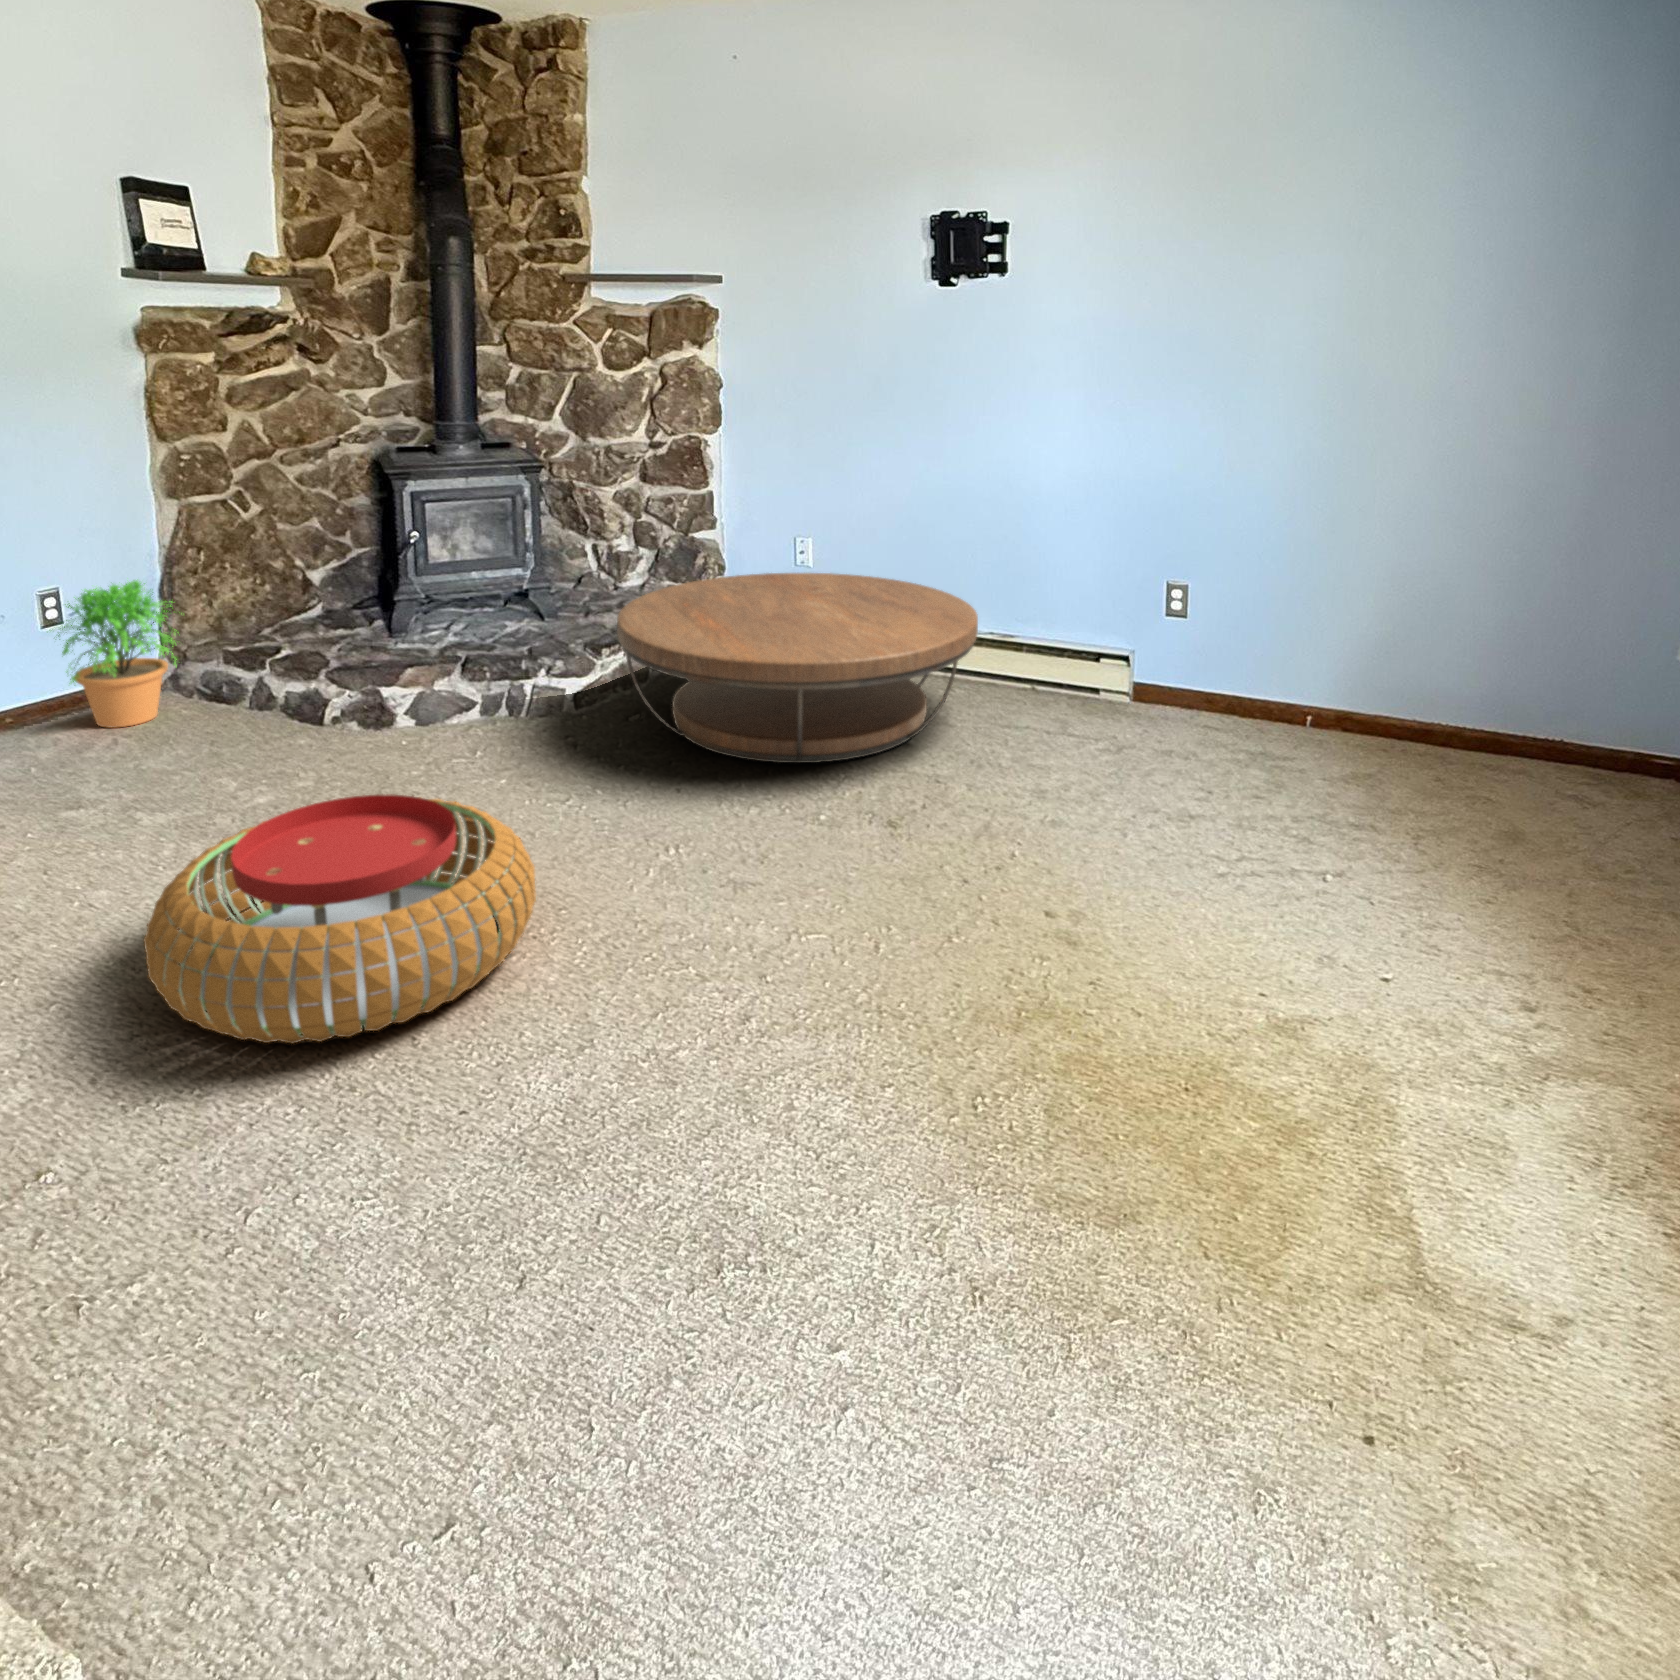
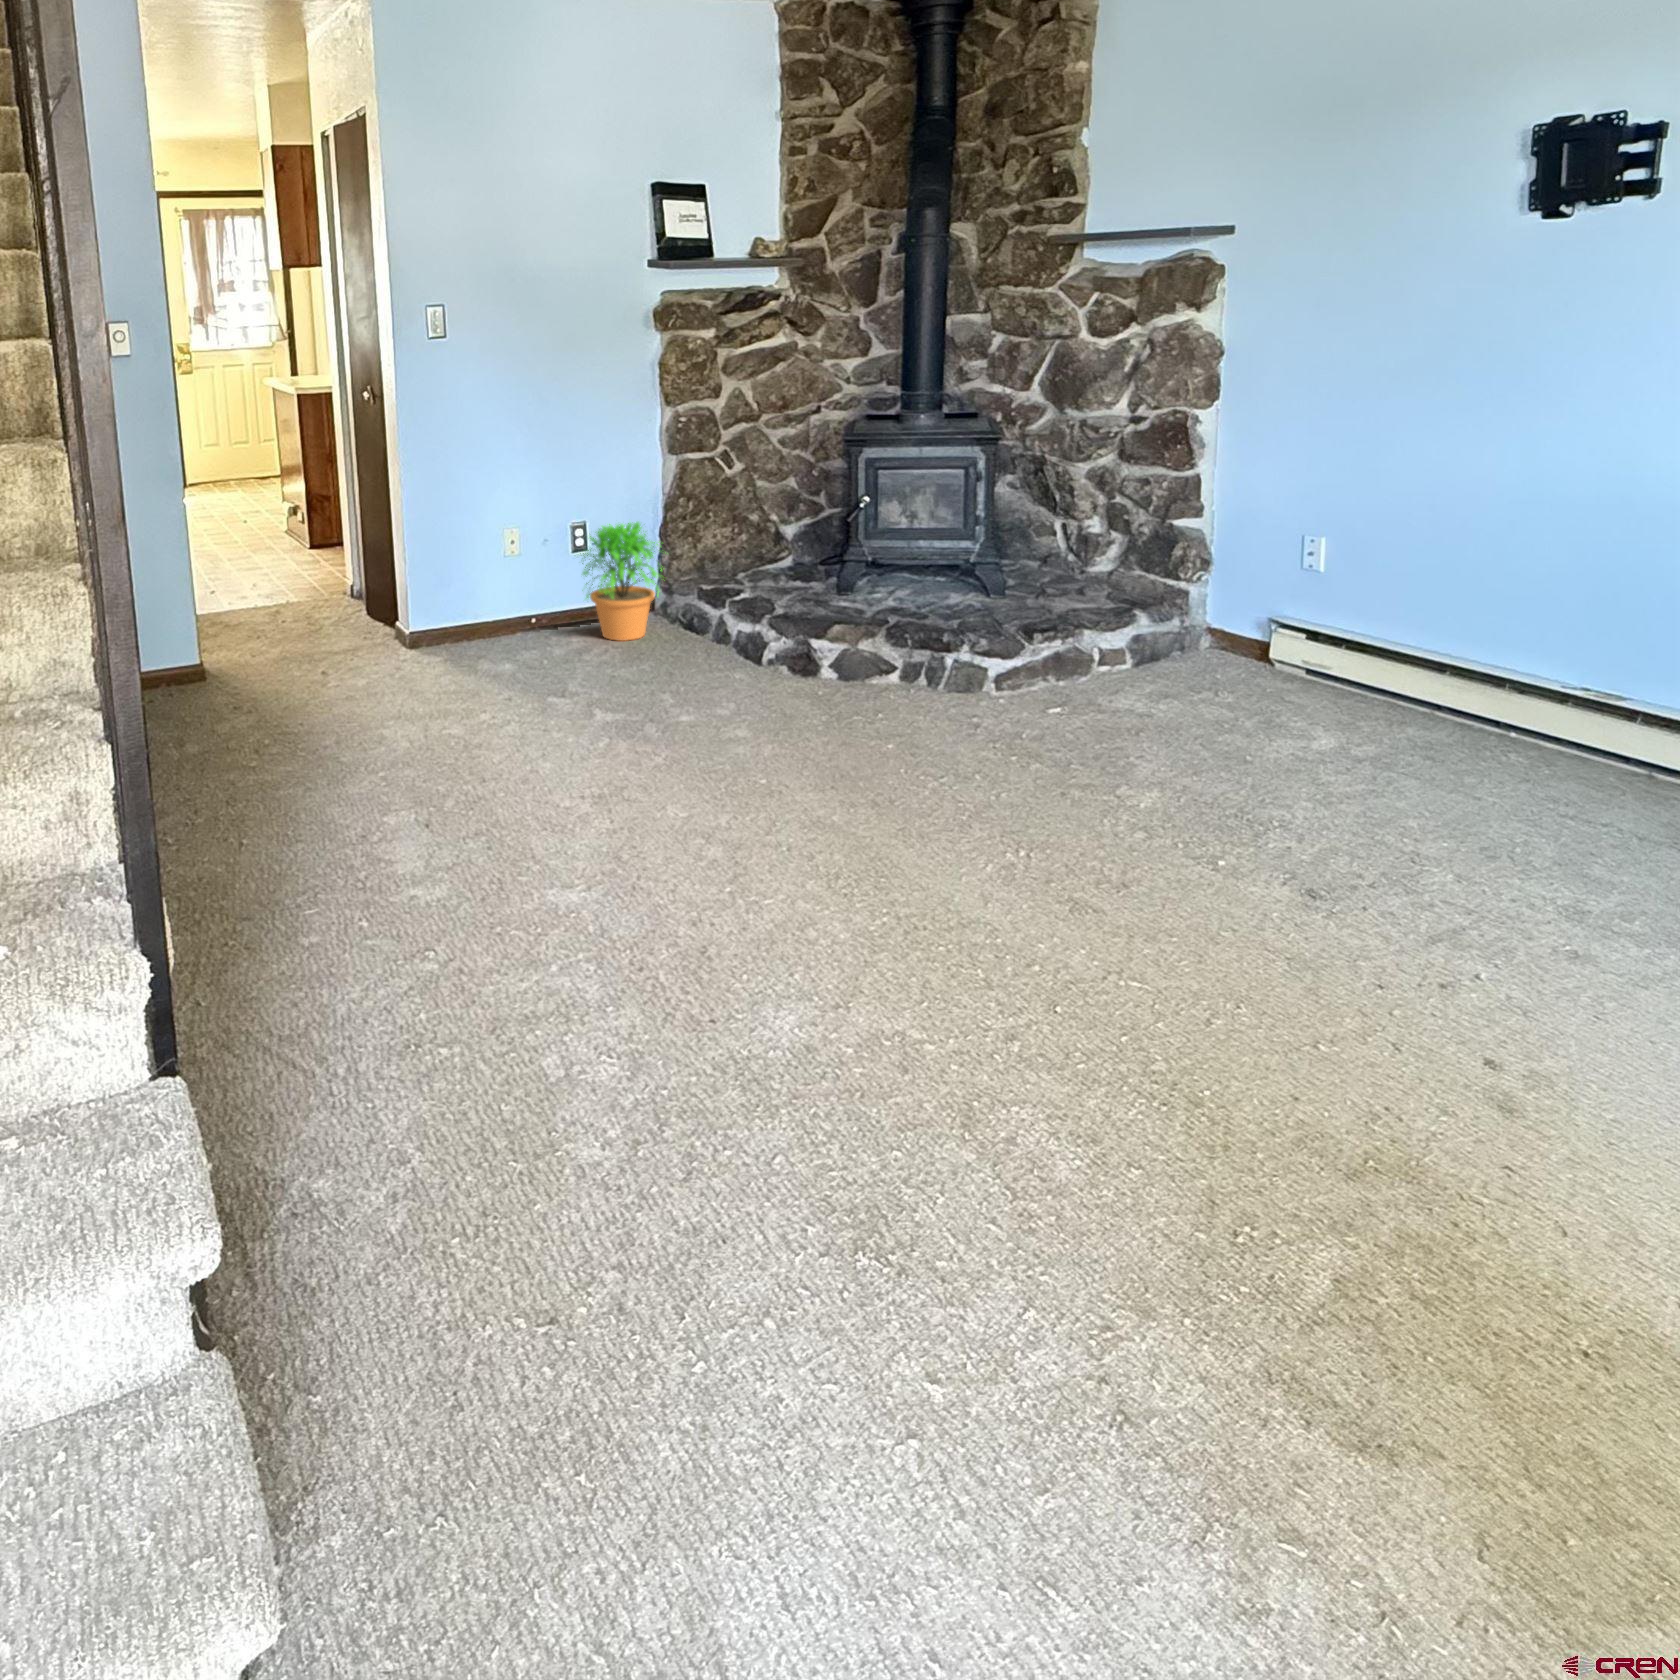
coffee table: present [617,573,978,763] -> none [1030,574,1546,814]
pouf: present [144,795,536,1044] -> none [537,726,854,930]

